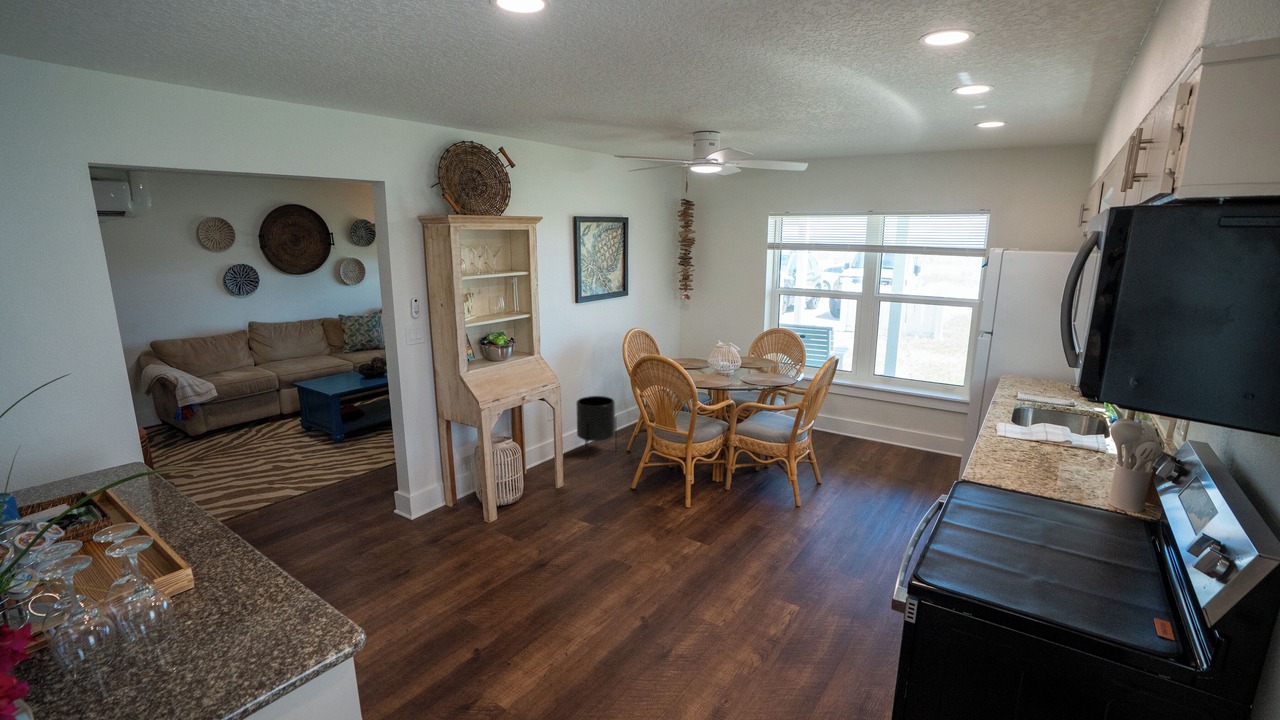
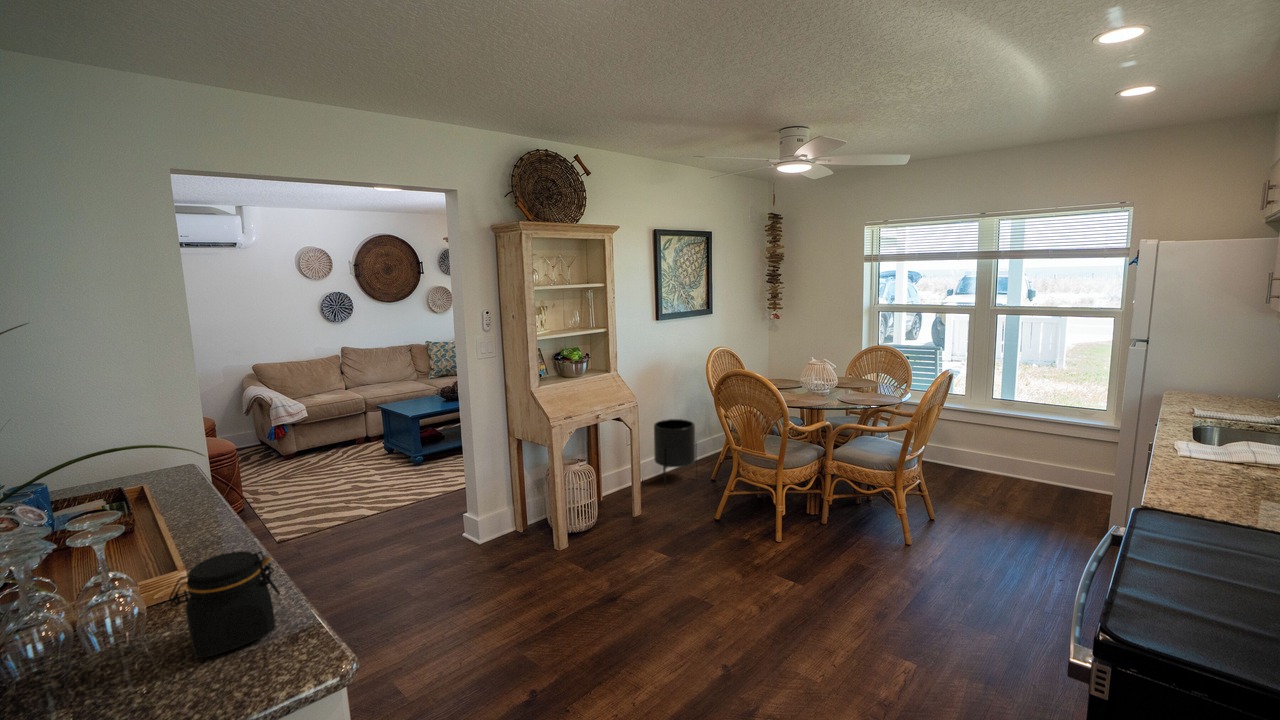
jar: none [197,550,288,640] -> present [169,551,280,657]

